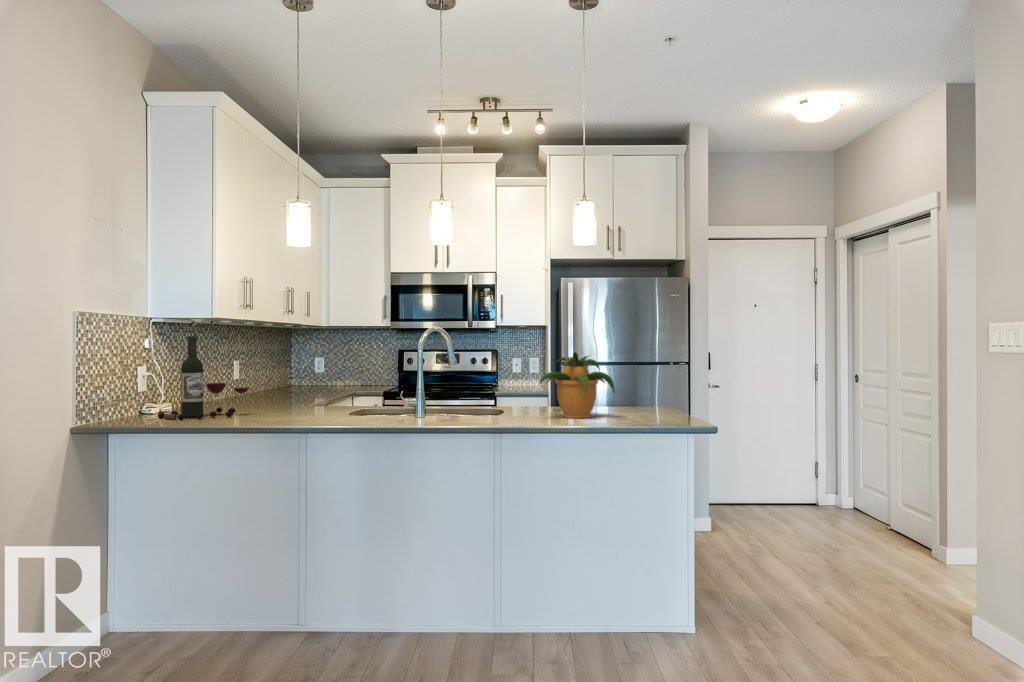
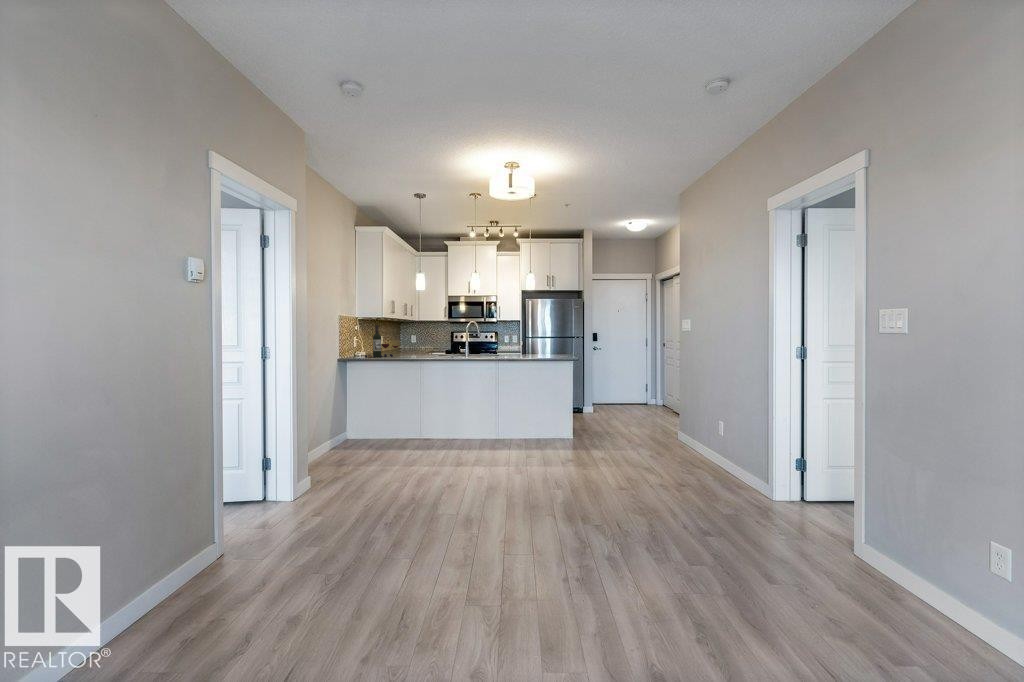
potted plant: present [539,352,615,418] -> none [513,331,543,357]

